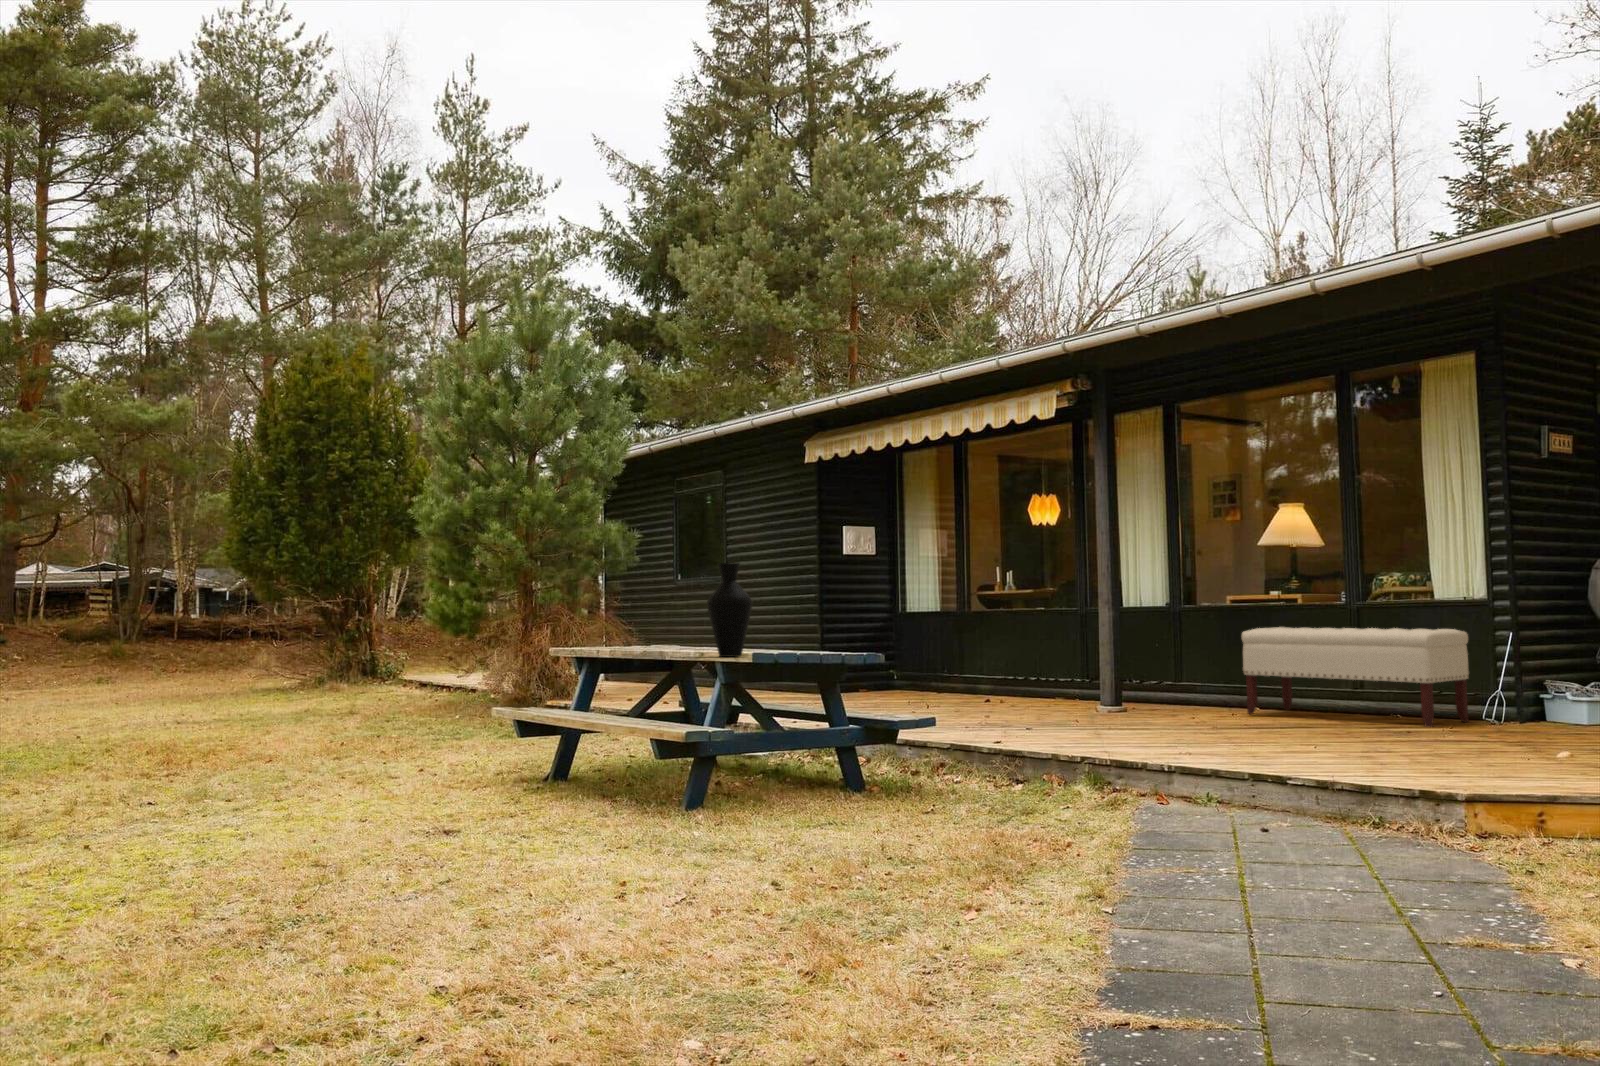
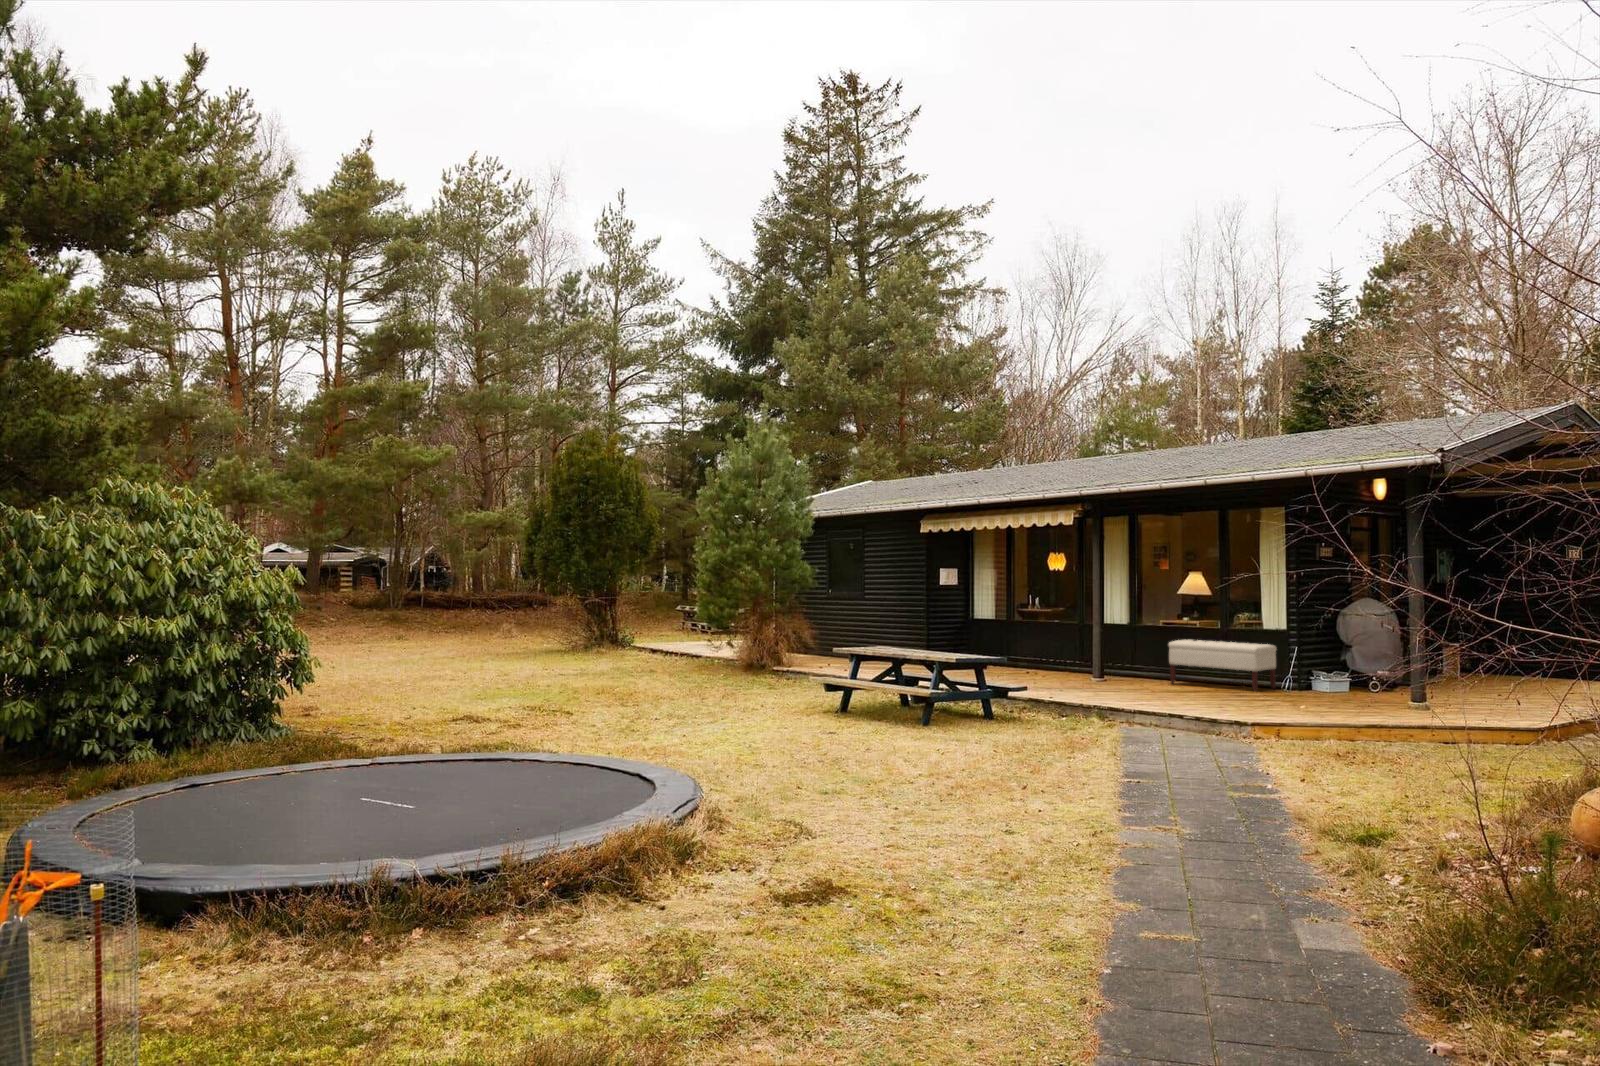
vase: present [707,563,752,657] -> none [945,625,964,665]

